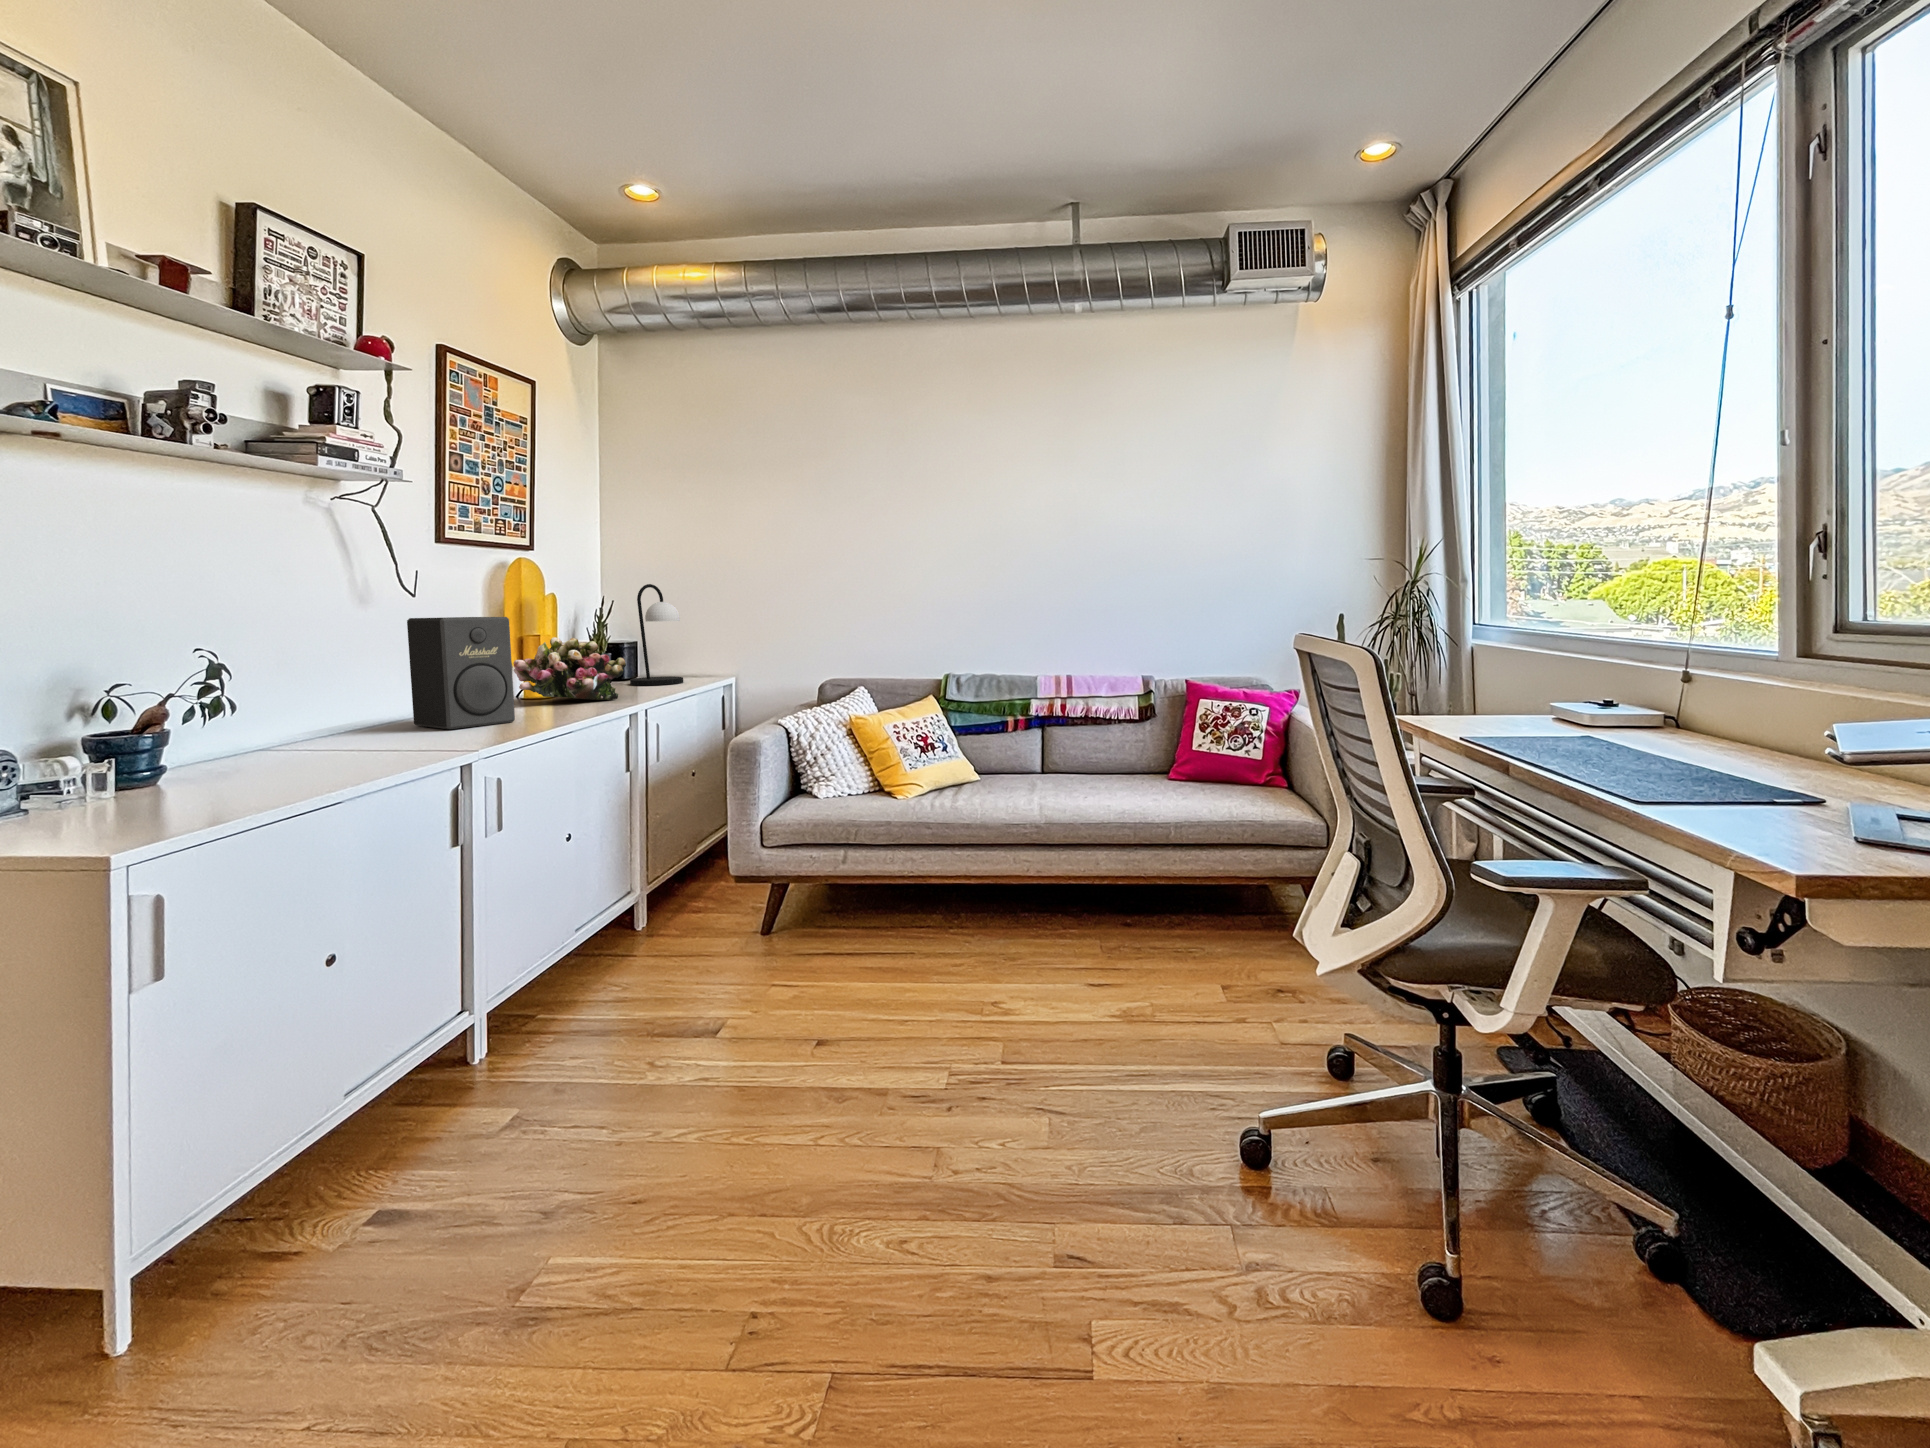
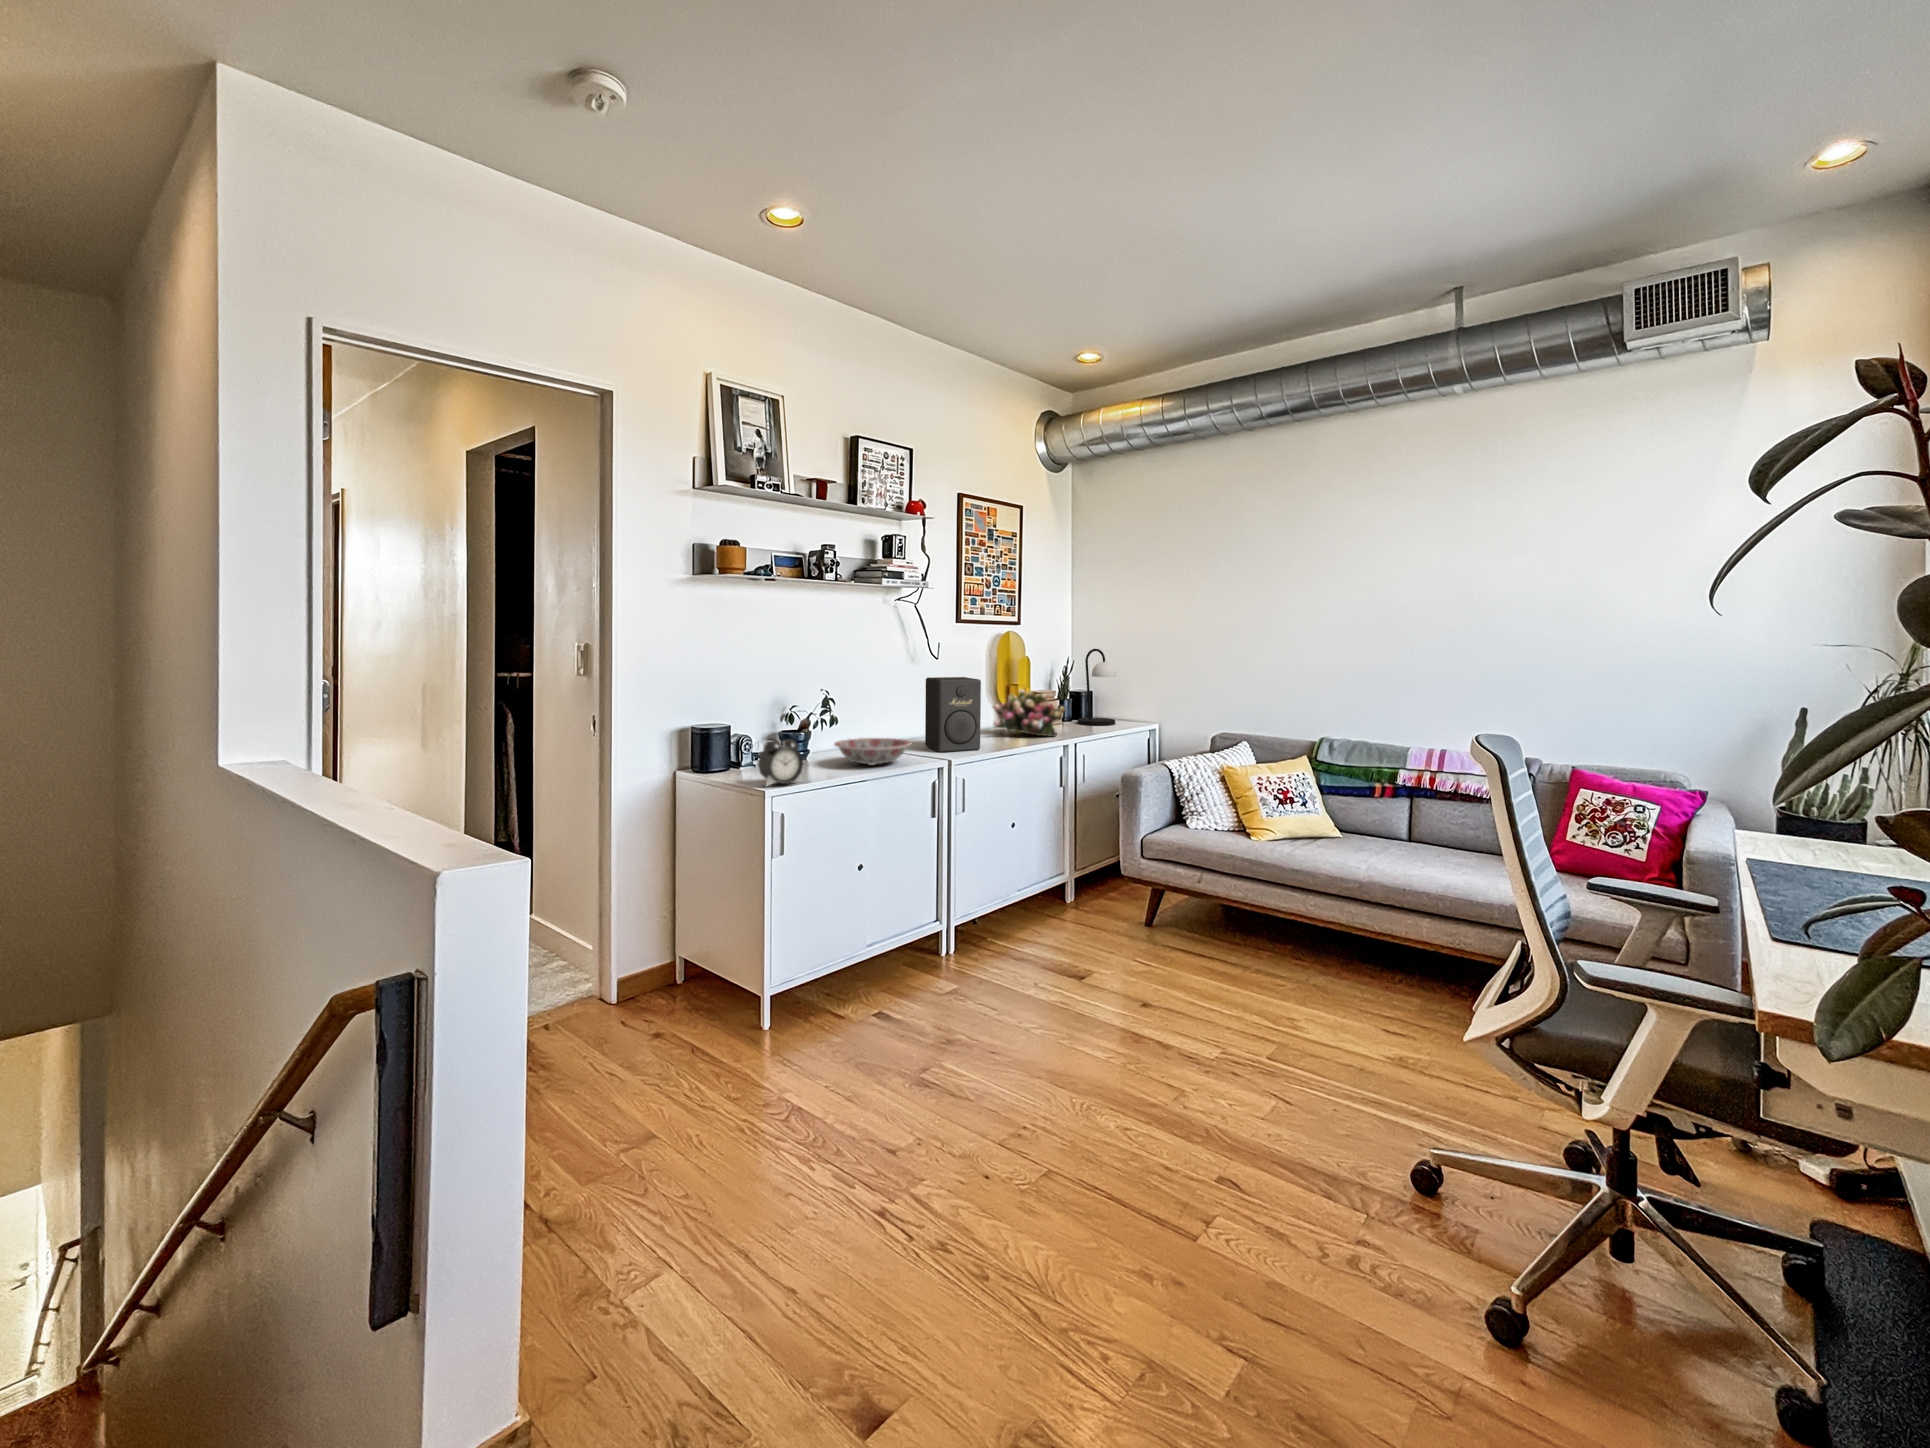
ceramic bowl: none [250,712,409,755] -> present [834,738,911,764]
alarm clock: none [91,715,205,807] -> present [758,739,804,786]

